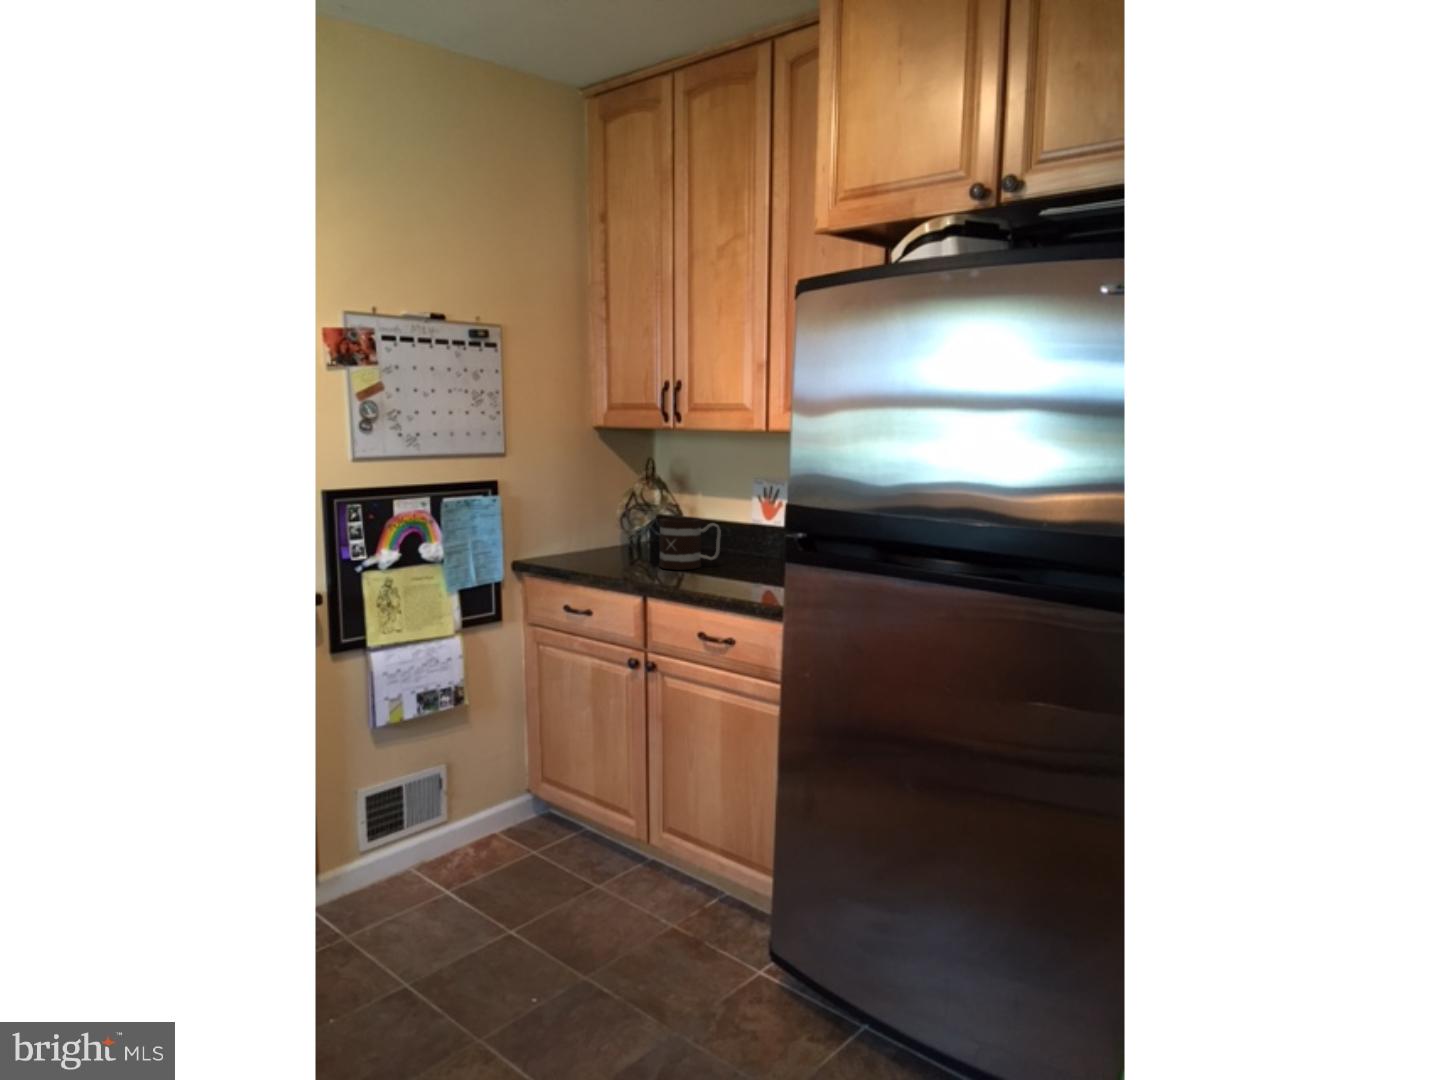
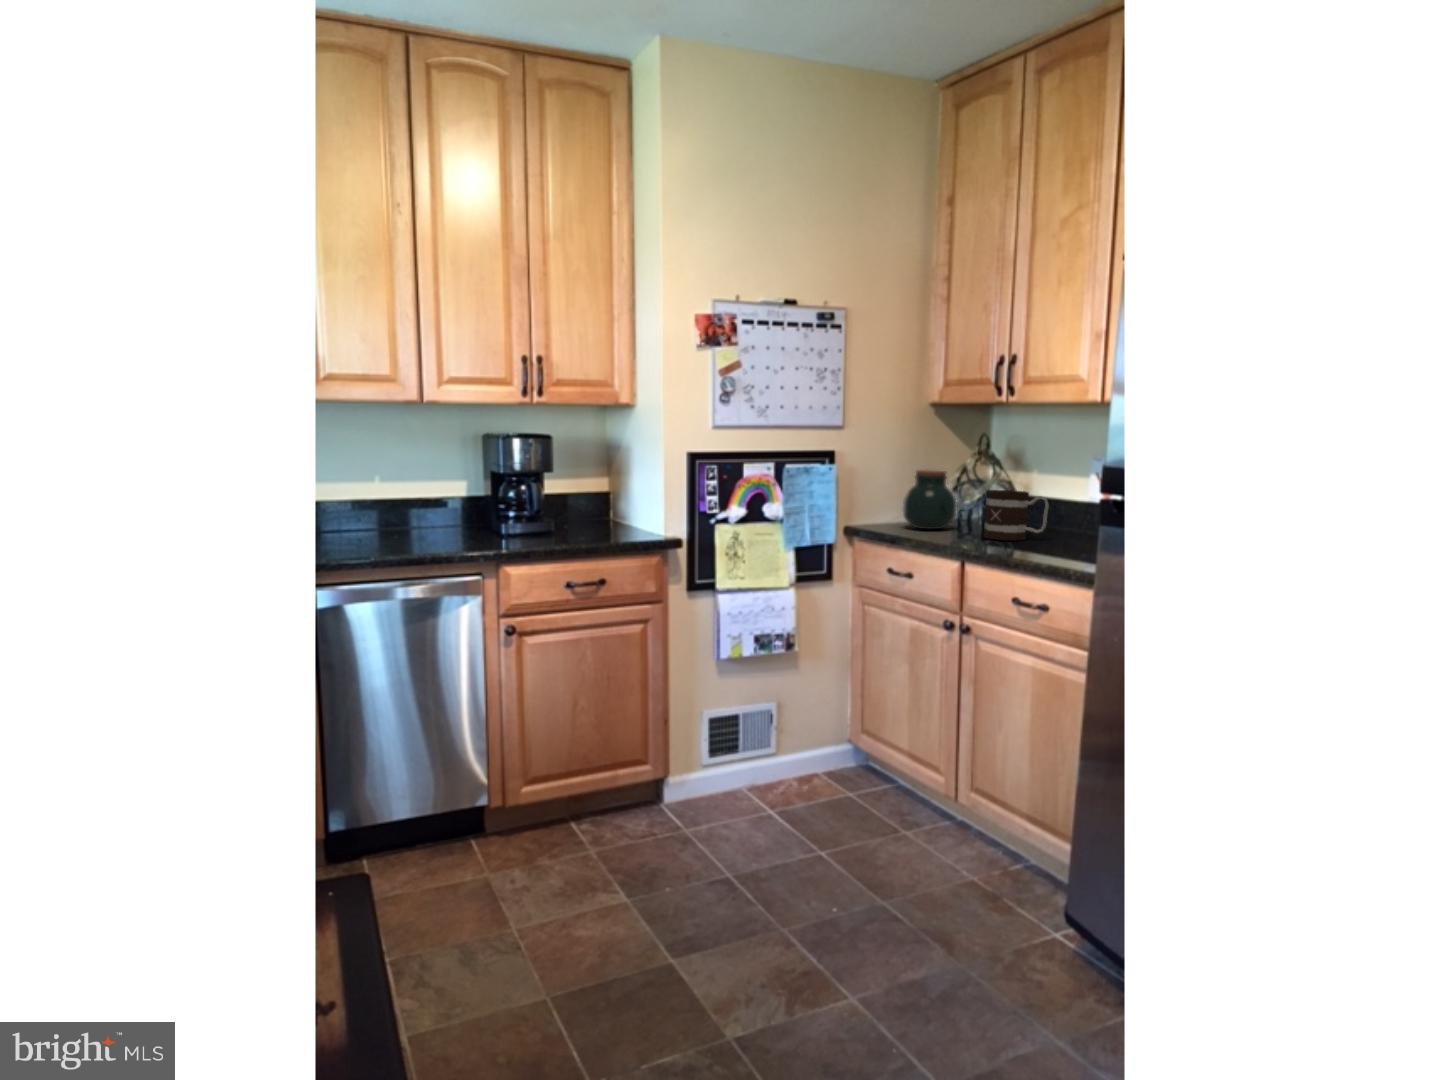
jar: none [573,498,629,560] -> present [903,470,957,529]

